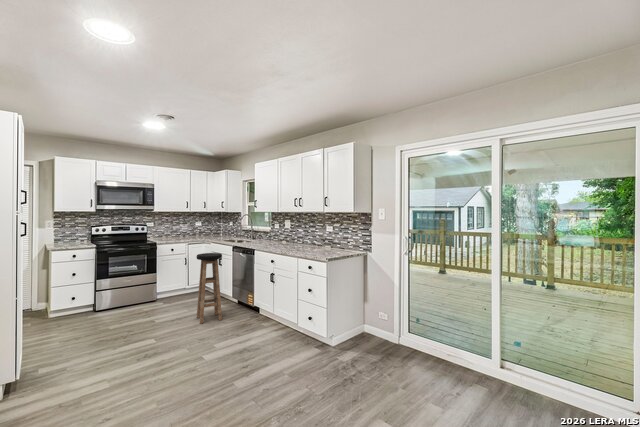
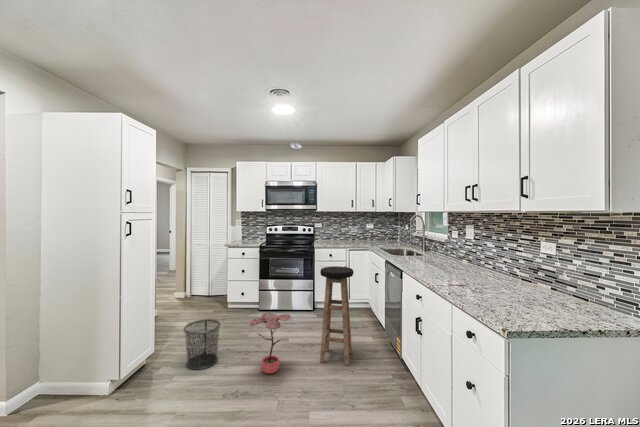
potted plant: none [149,292,180,339] -> present [249,313,291,374]
waste bin: none [72,312,111,357] -> present [184,319,220,370]

